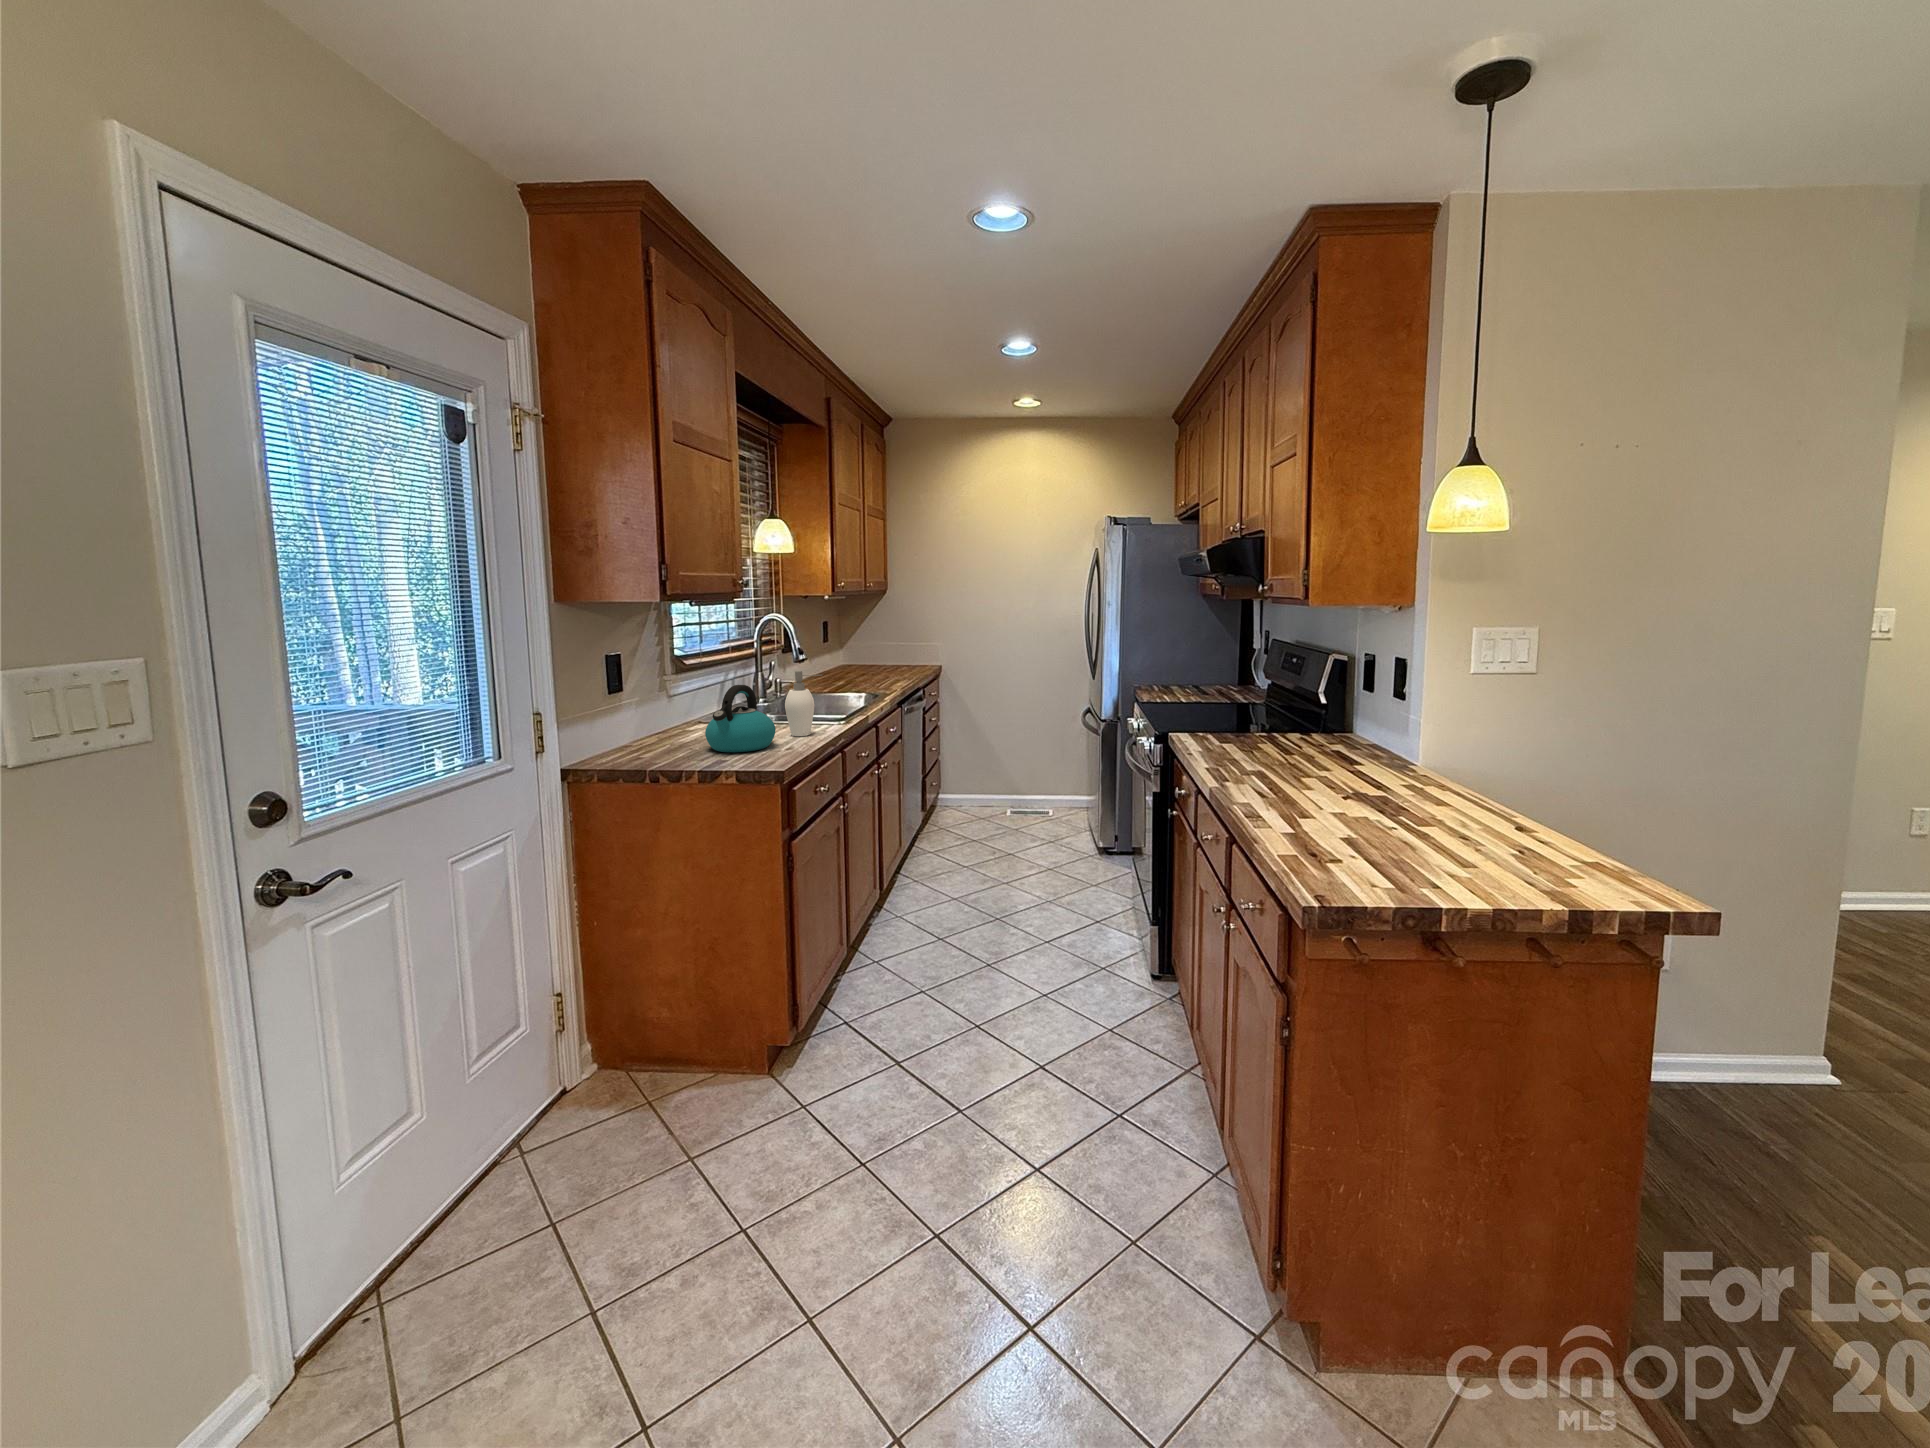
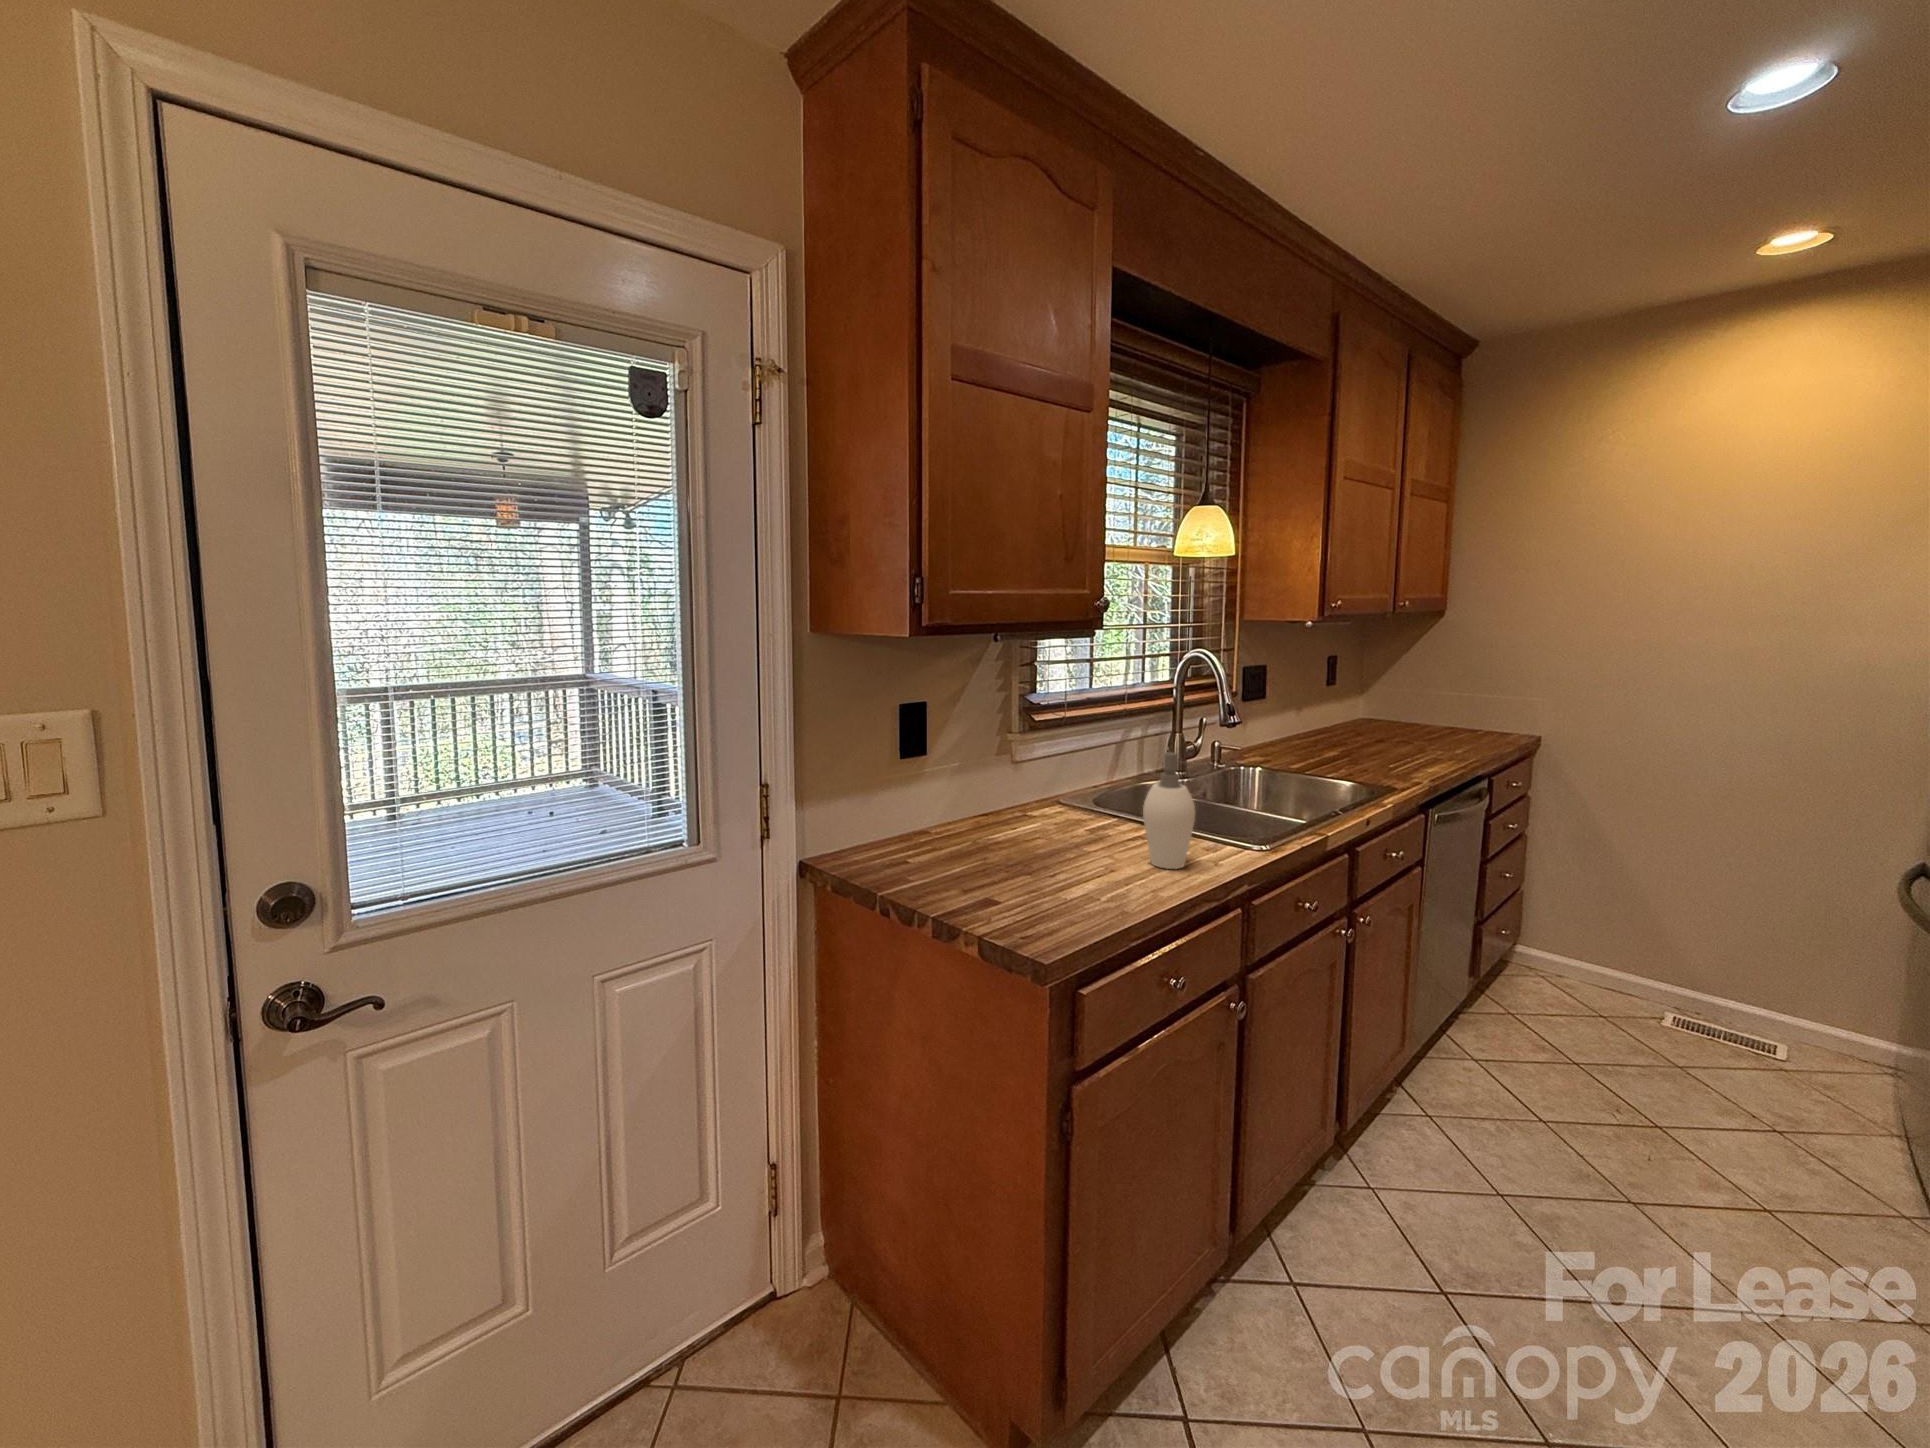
kettle: present [705,685,776,752] -> none [992,769,1107,888]

